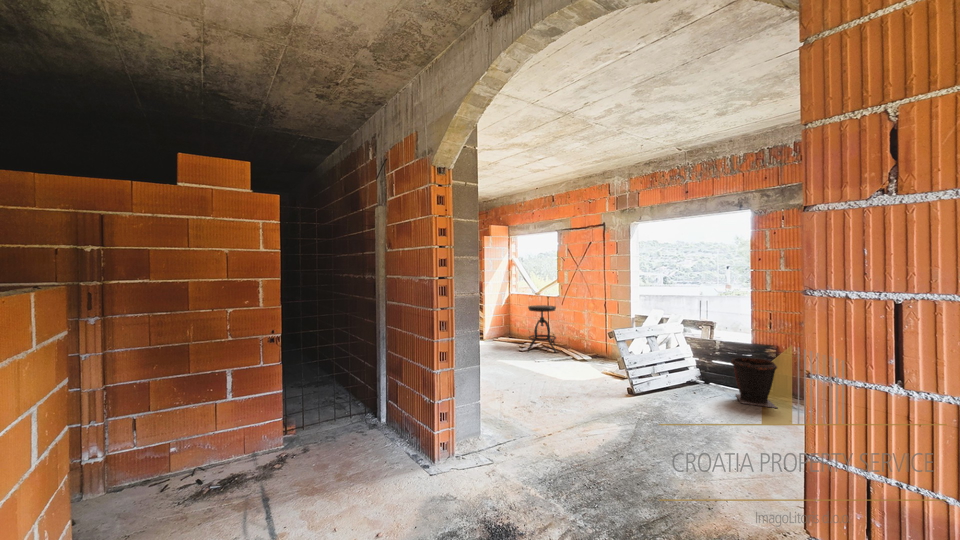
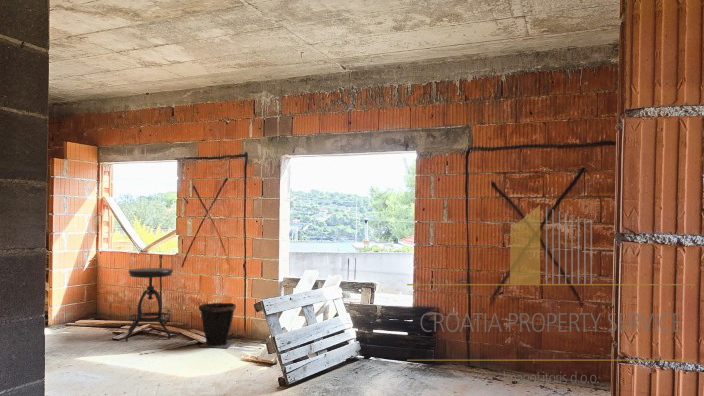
bucket: present [731,358,777,408] -> present [199,303,236,348]

